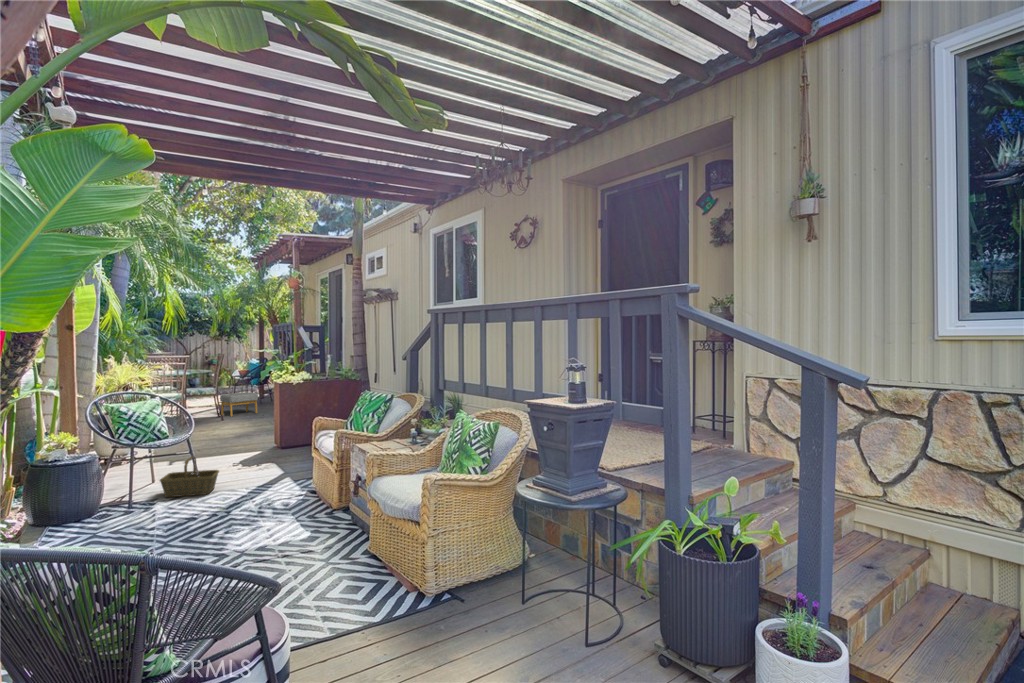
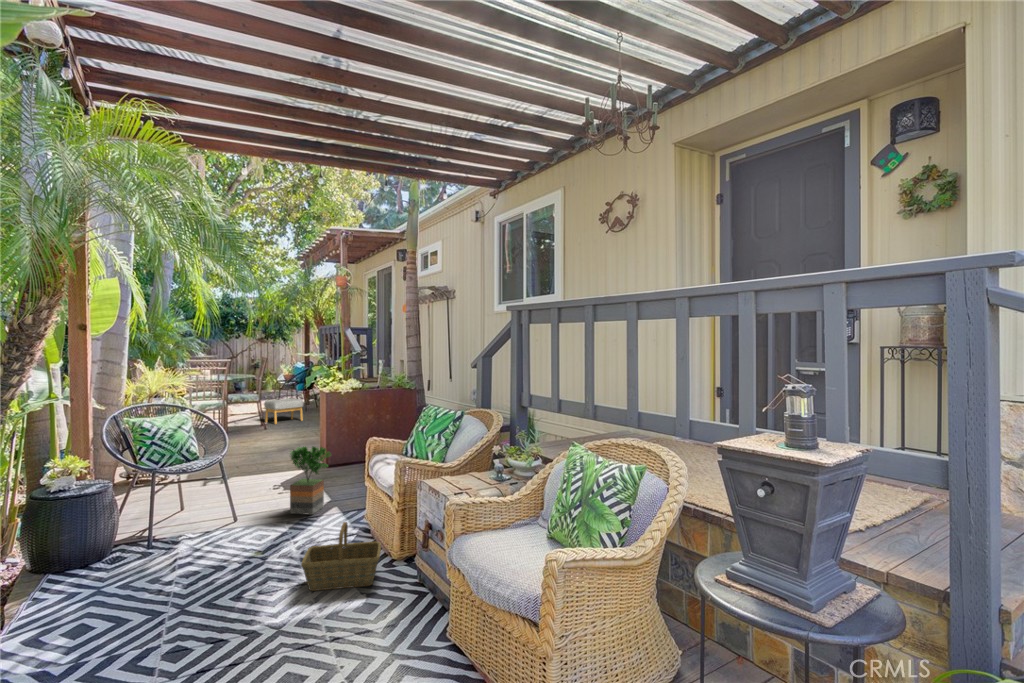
potted tree: none [246,427,285,483] -> present [290,447,330,515]
basket: present [160,456,219,497] -> present [301,522,381,591]

